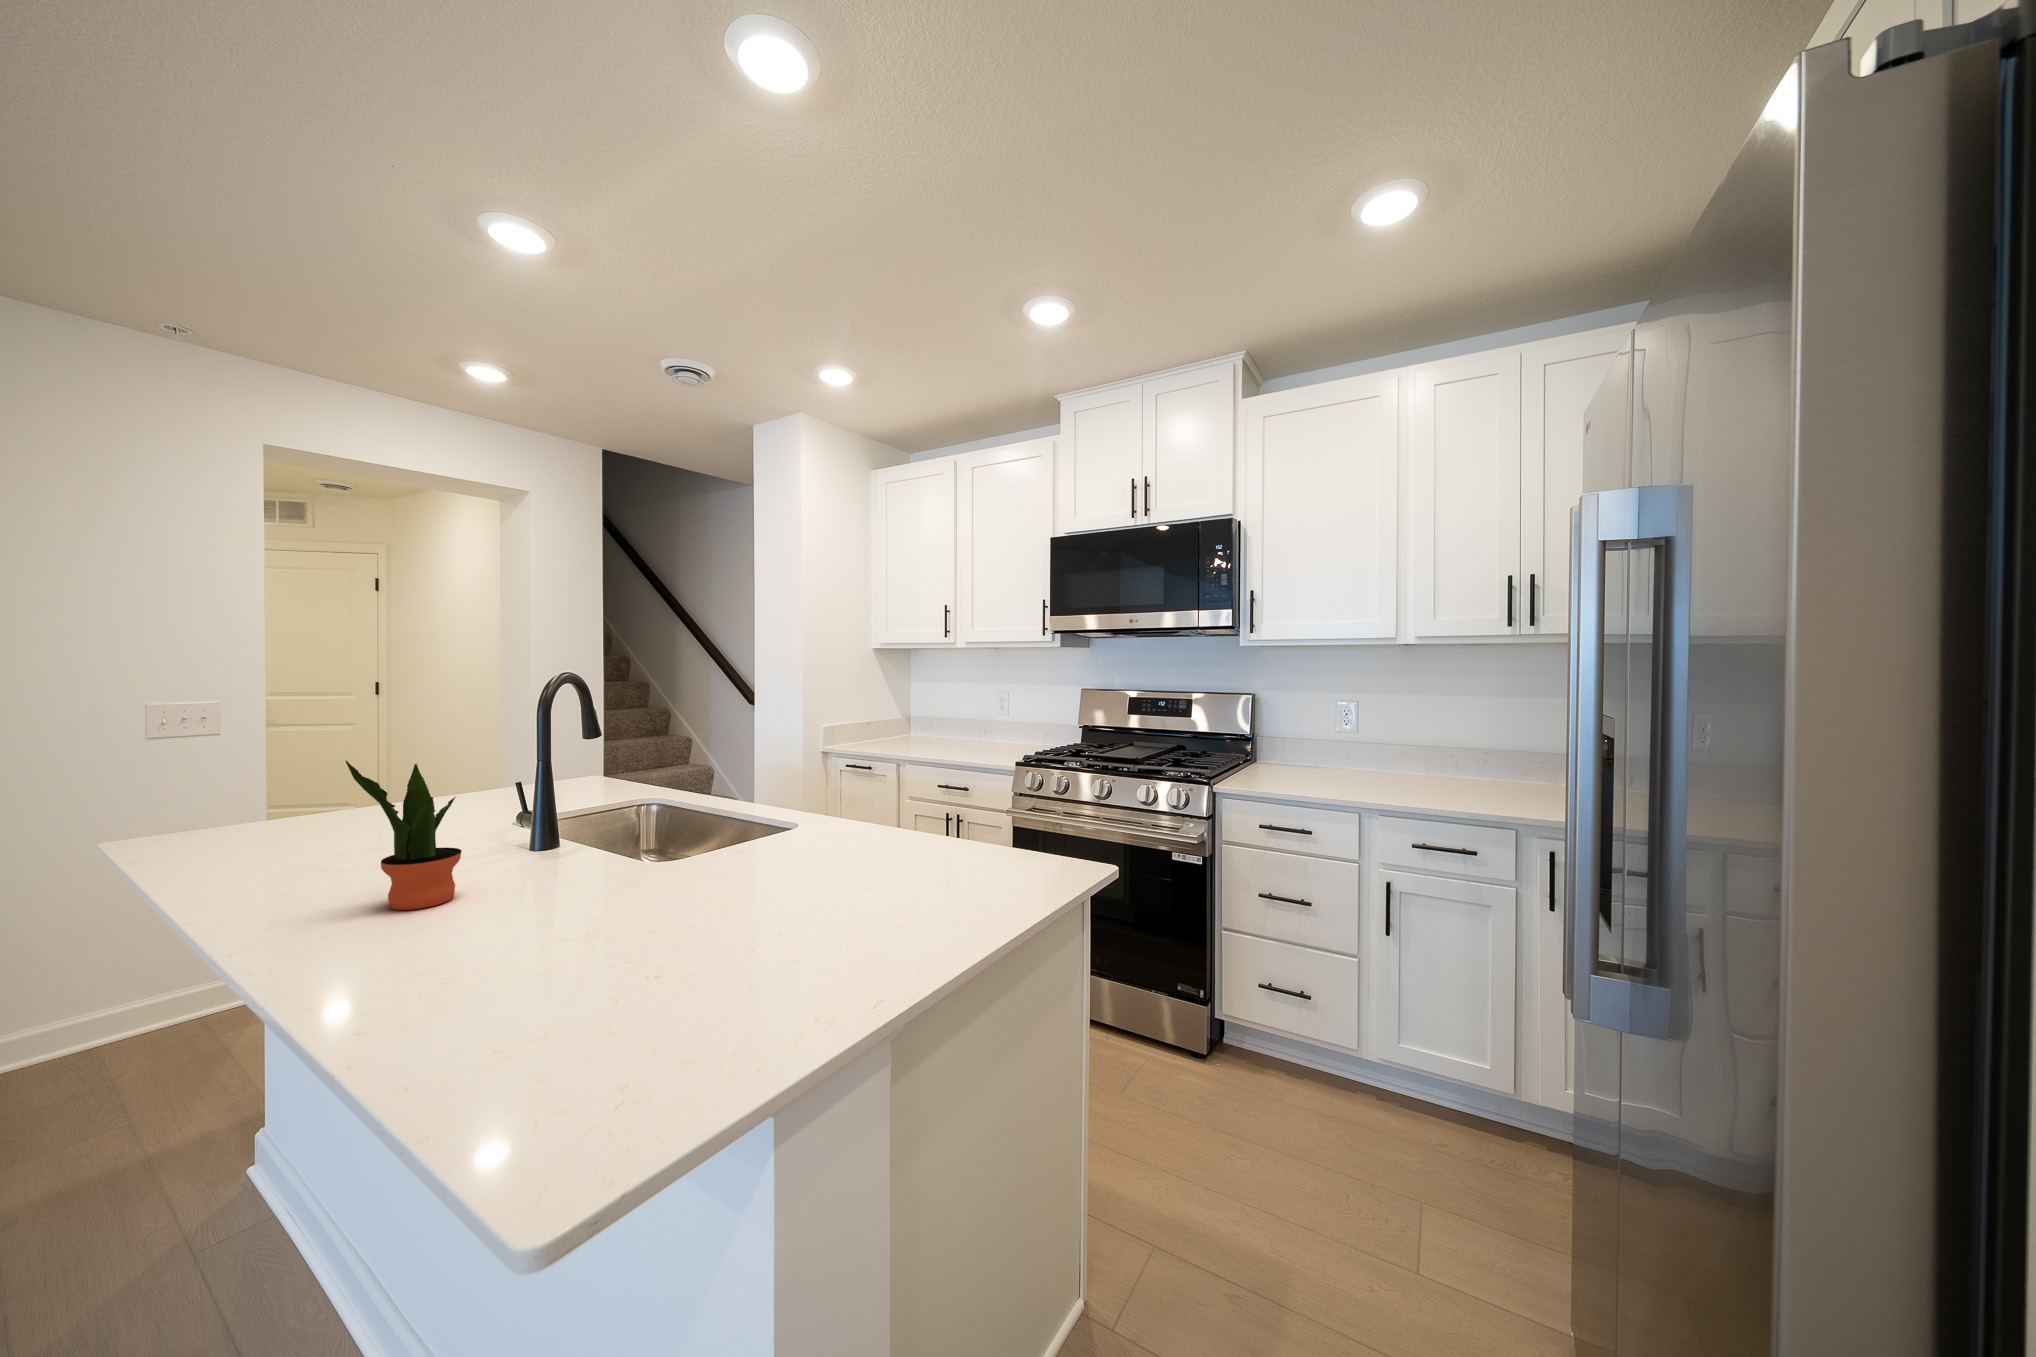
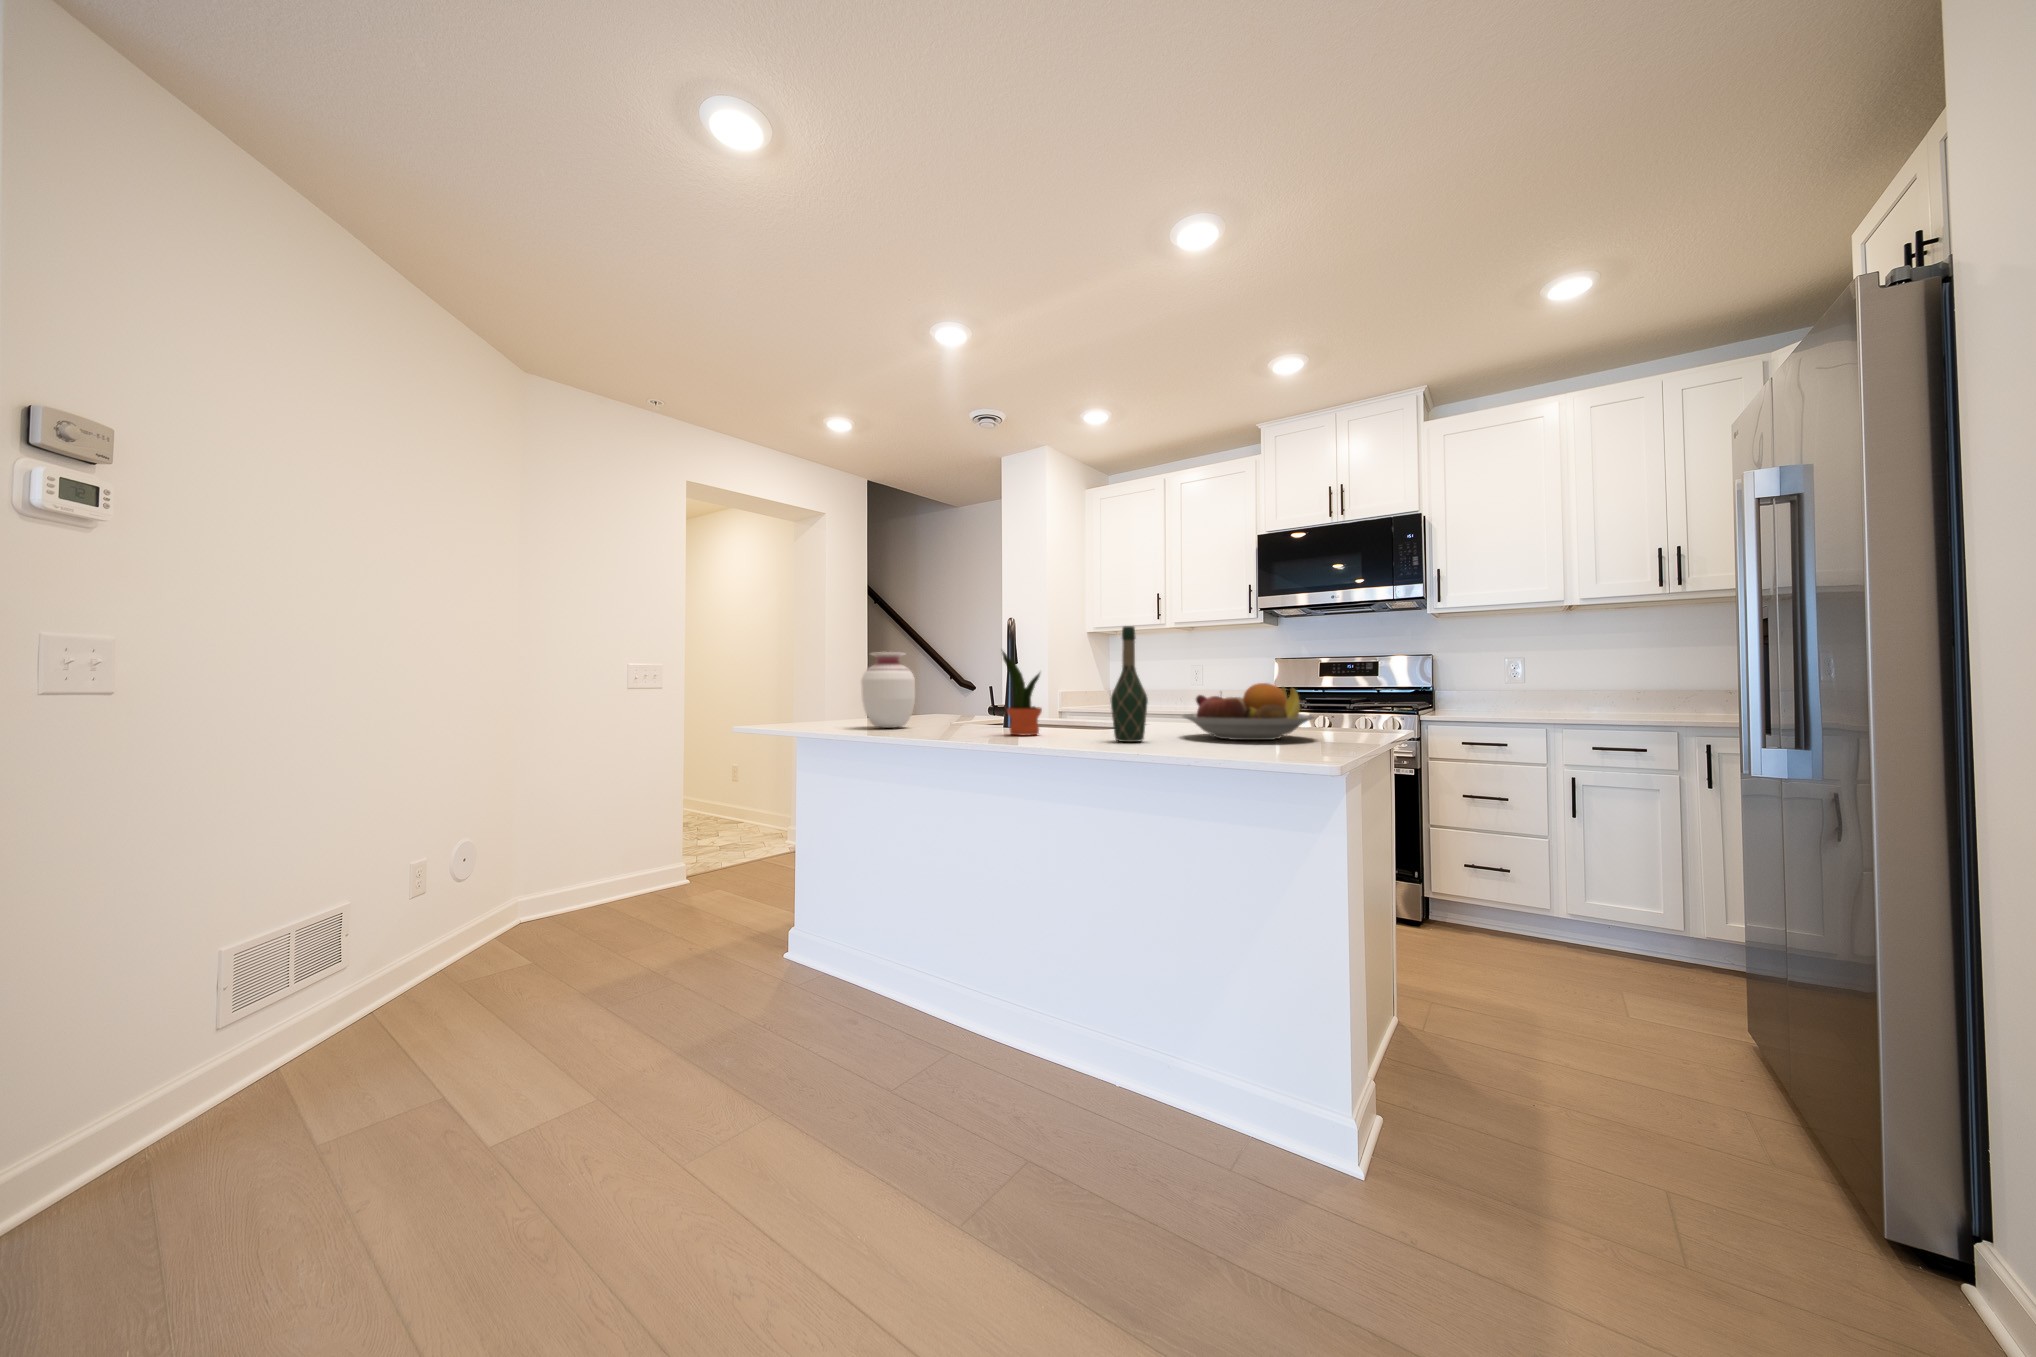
vase: none [233,732,358,858] -> present [861,652,916,728]
wine bottle: none [465,739,549,962] -> present [1111,626,1148,742]
fruit bowl: none [645,824,884,945] -> present [1183,683,1315,740]

